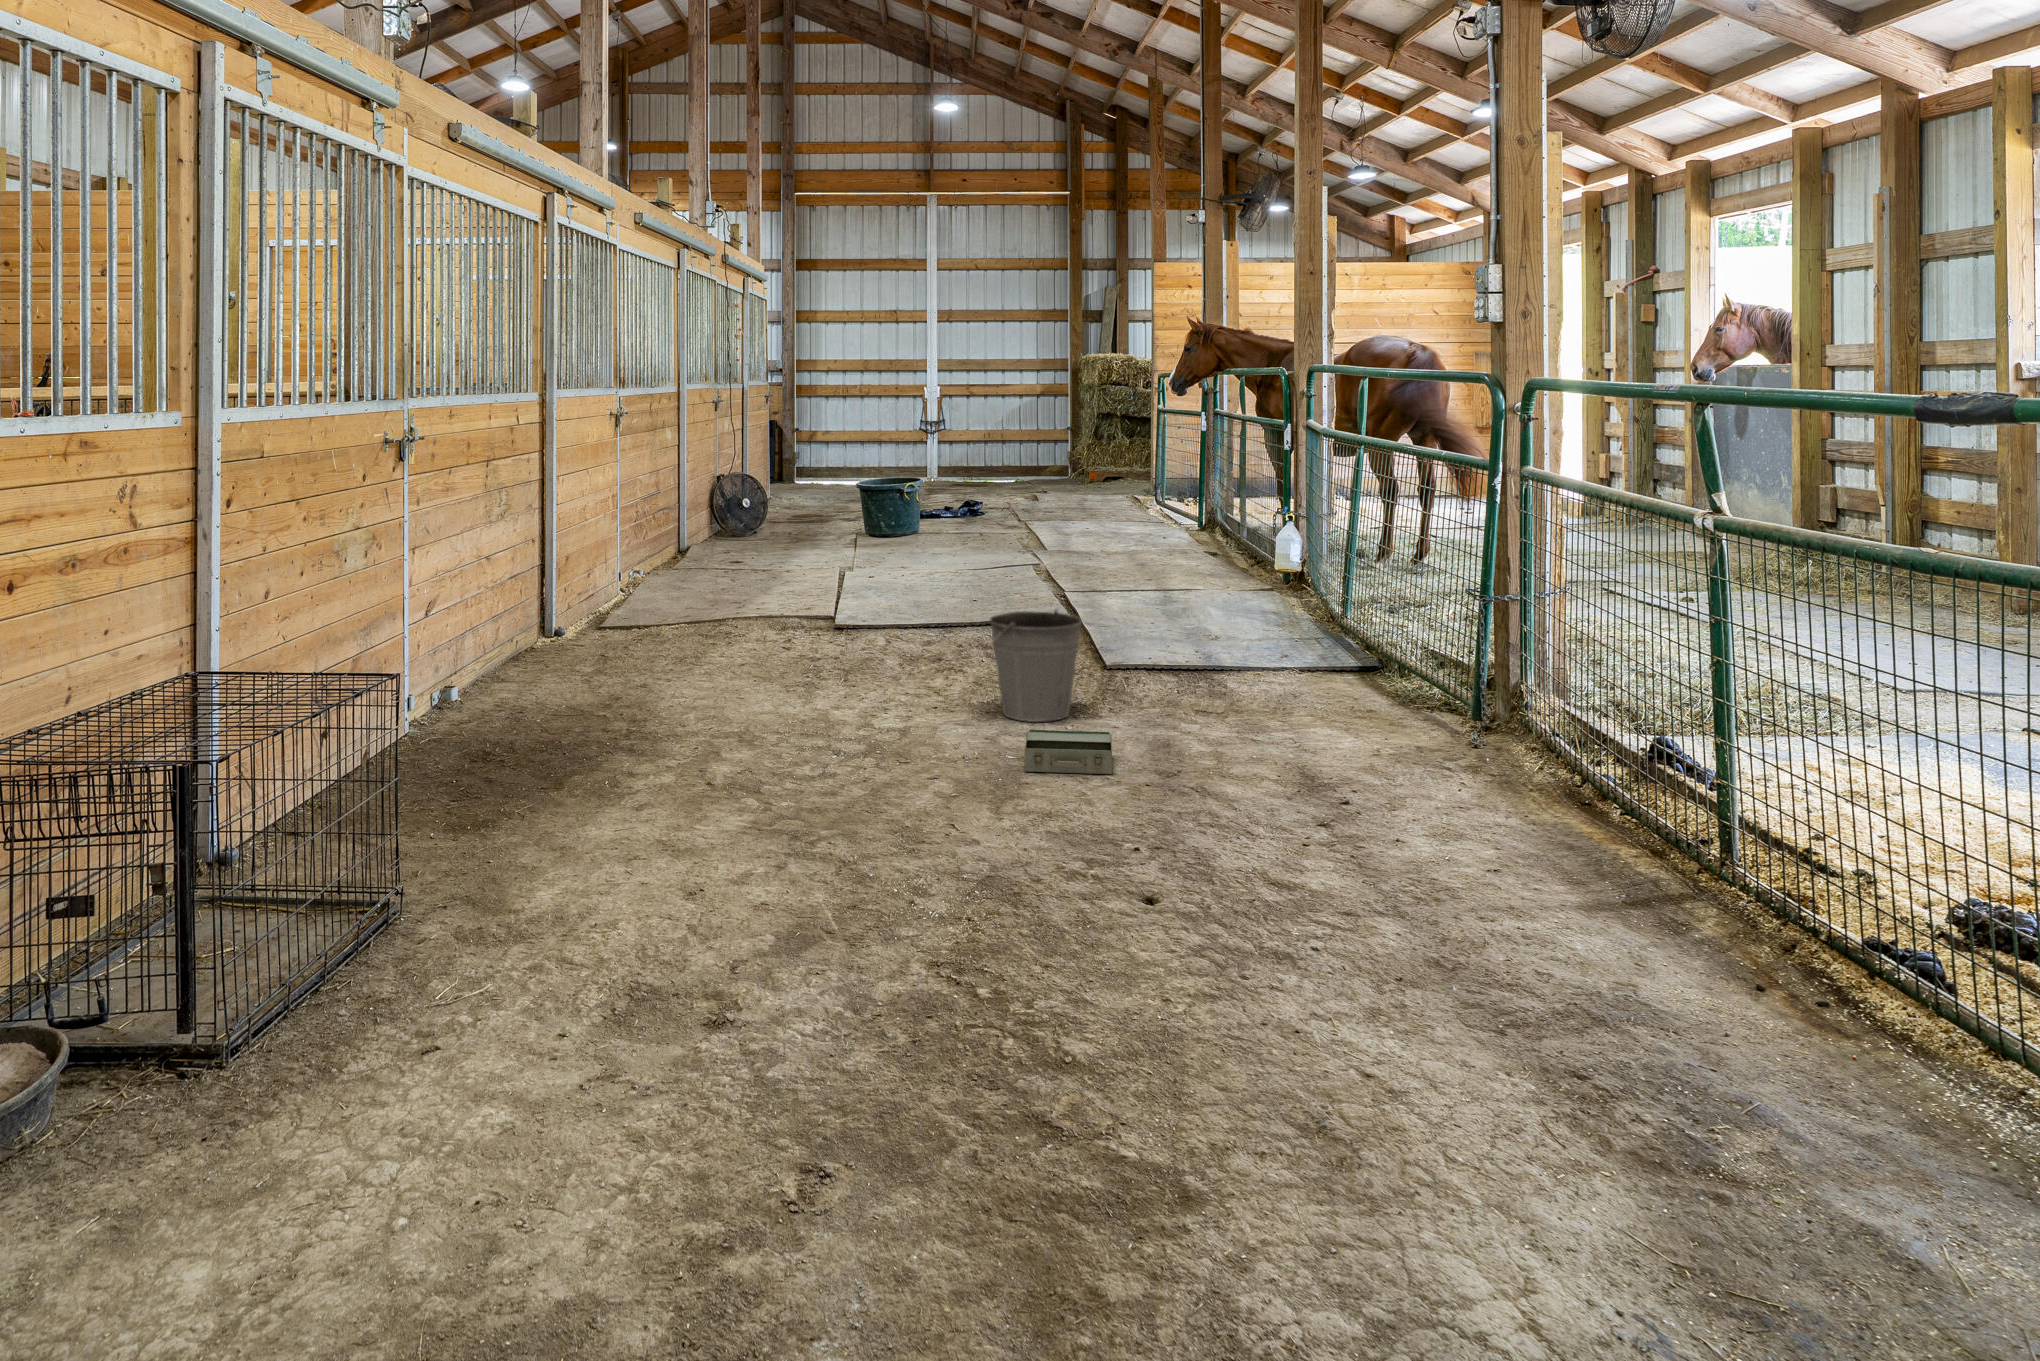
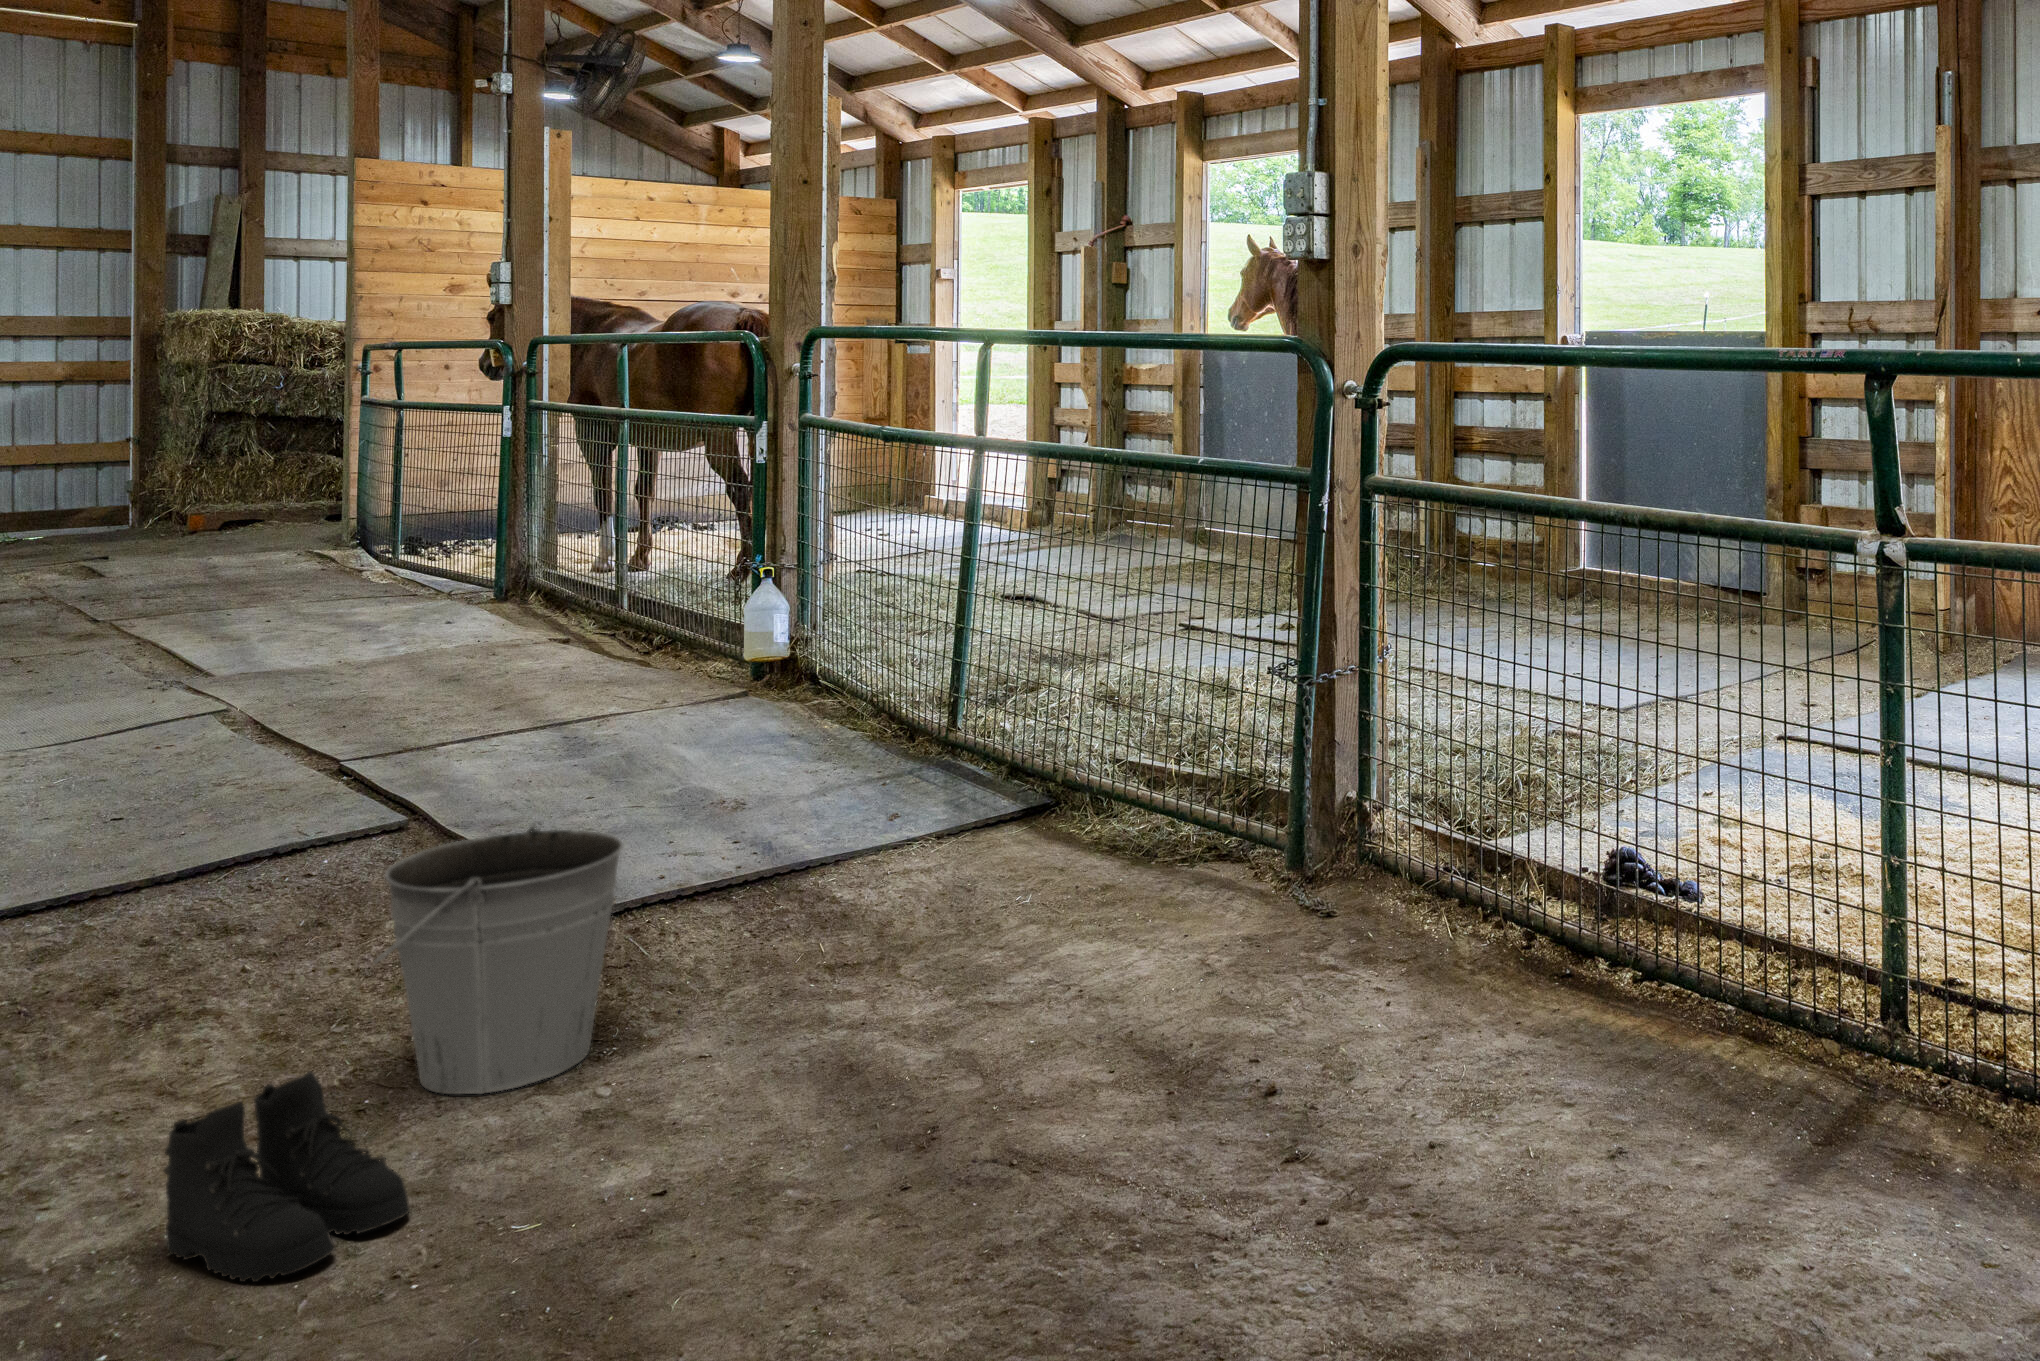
boots: none [896,683,969,754] -> present [164,1071,410,1282]
toolbox: present [1025,730,1112,774] -> none [577,1070,817,1228]

